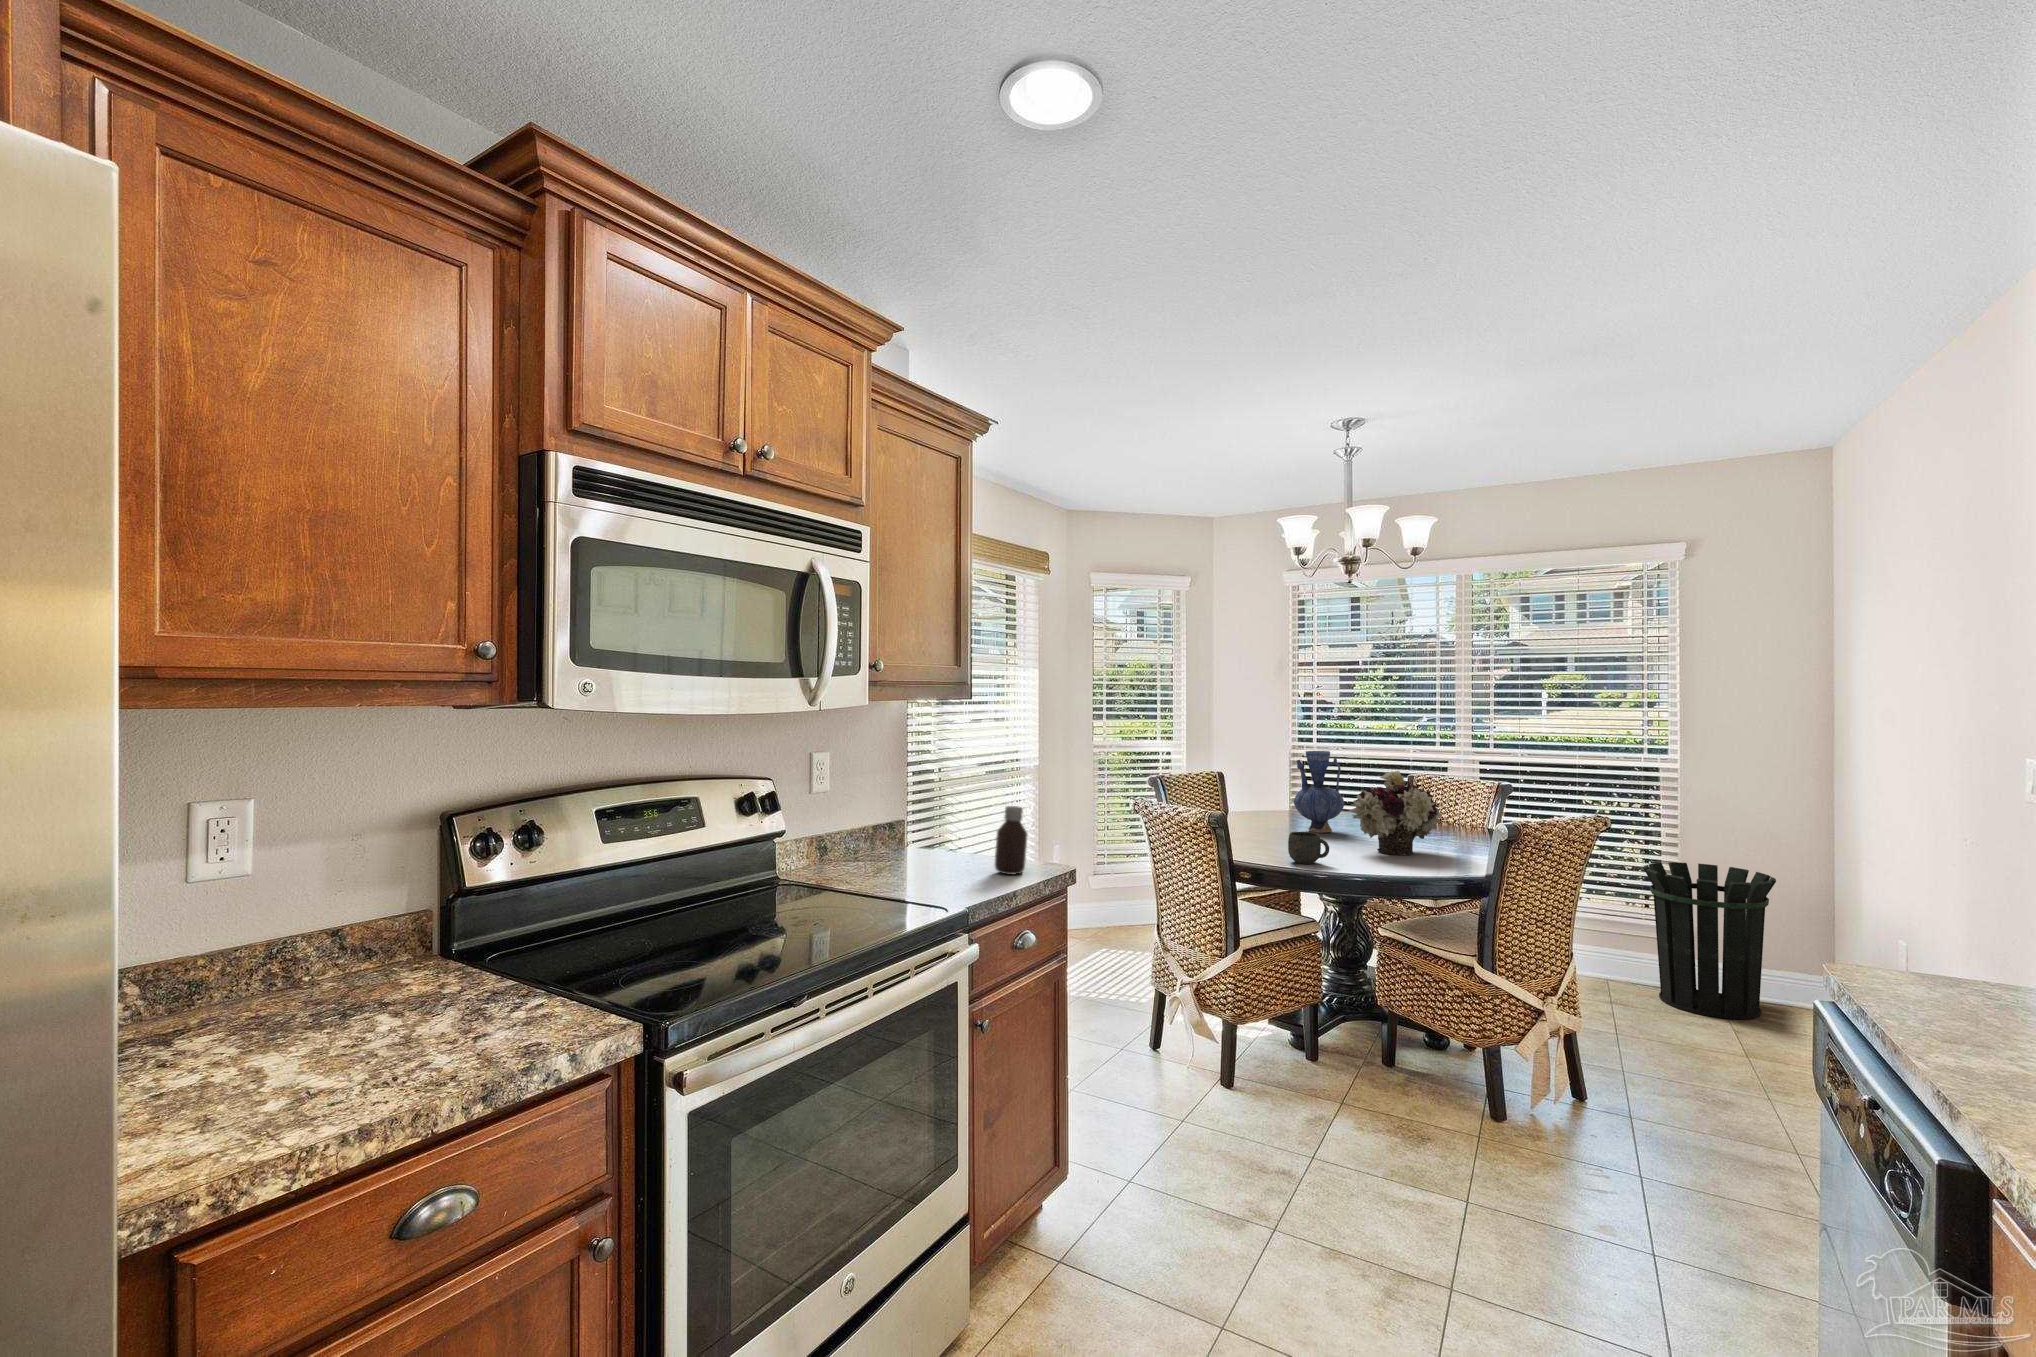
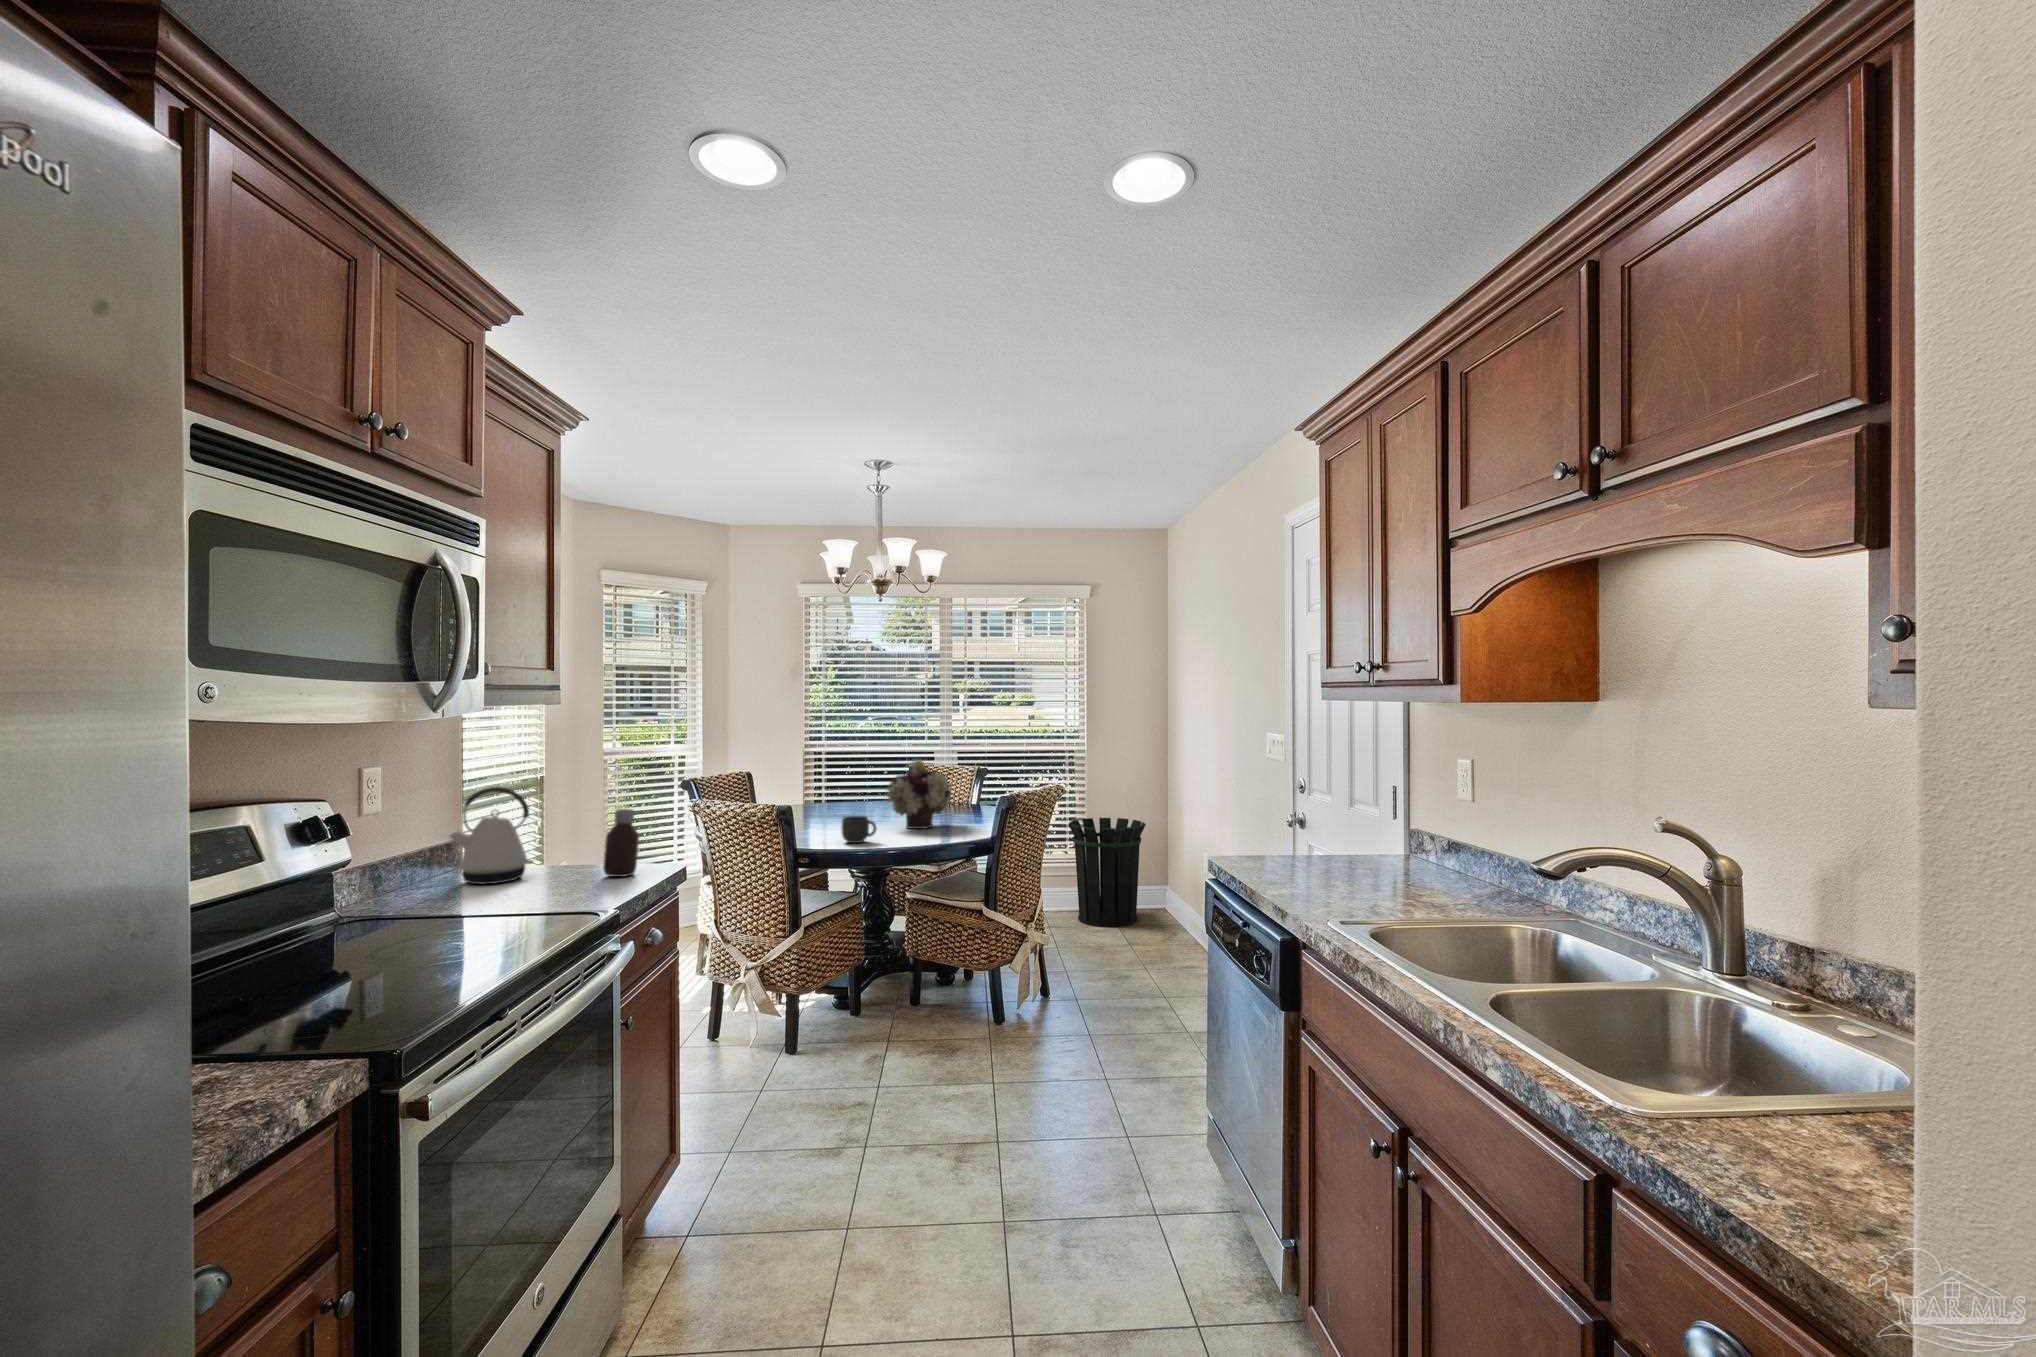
vase: present [1294,751,1344,833] -> none [826,746,869,818]
kettle: none [875,776,943,866] -> present [450,787,533,884]

